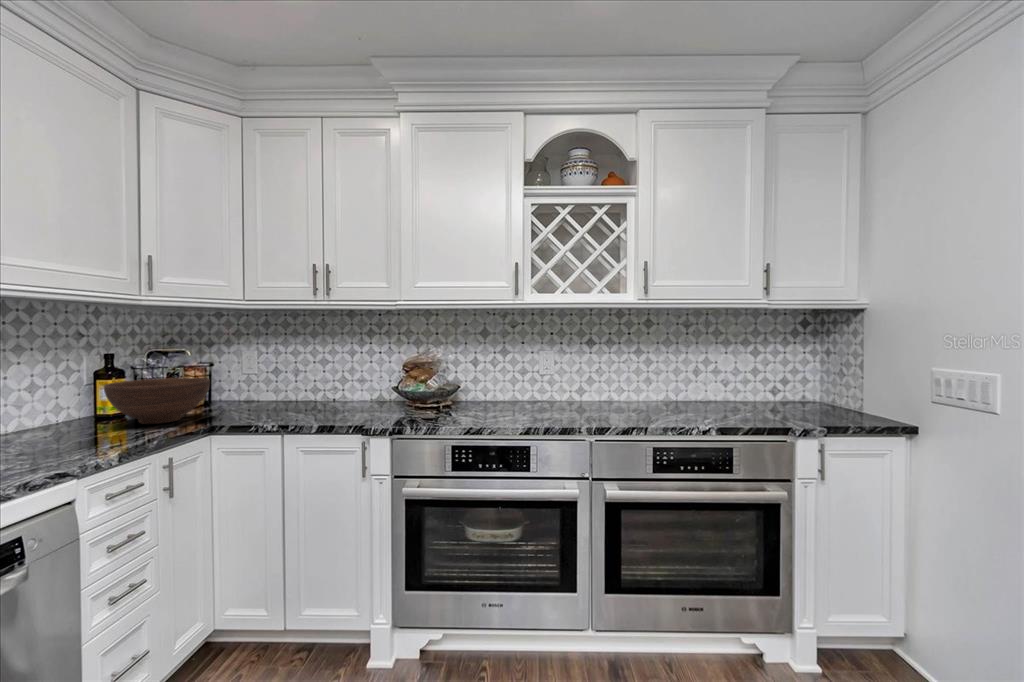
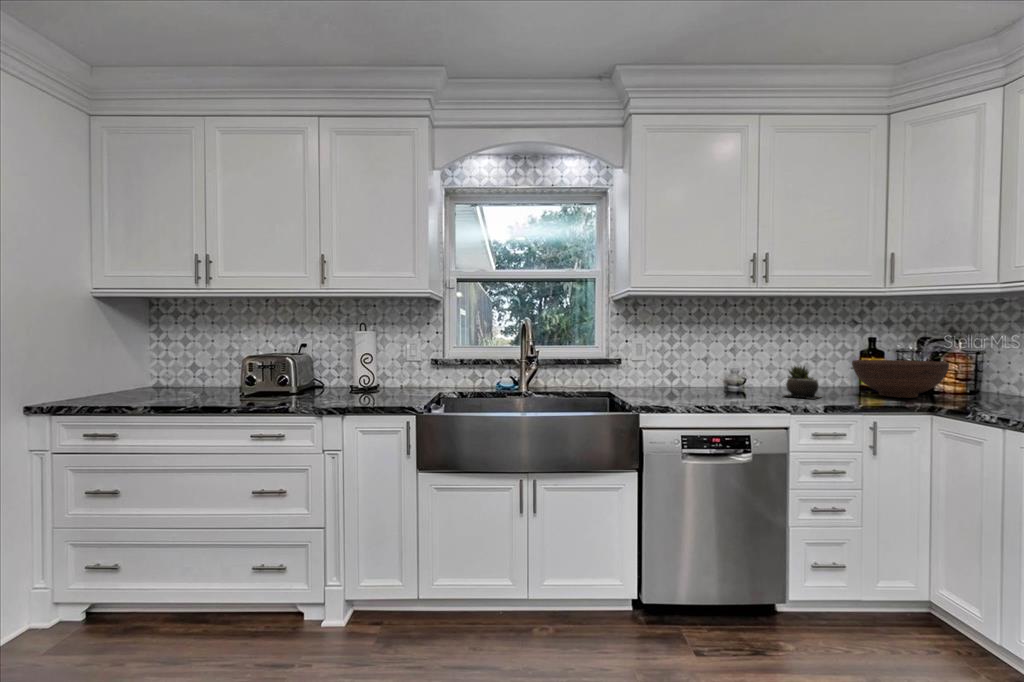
succulent plant: none [24,401,83,454] -> present [786,366,819,399]

